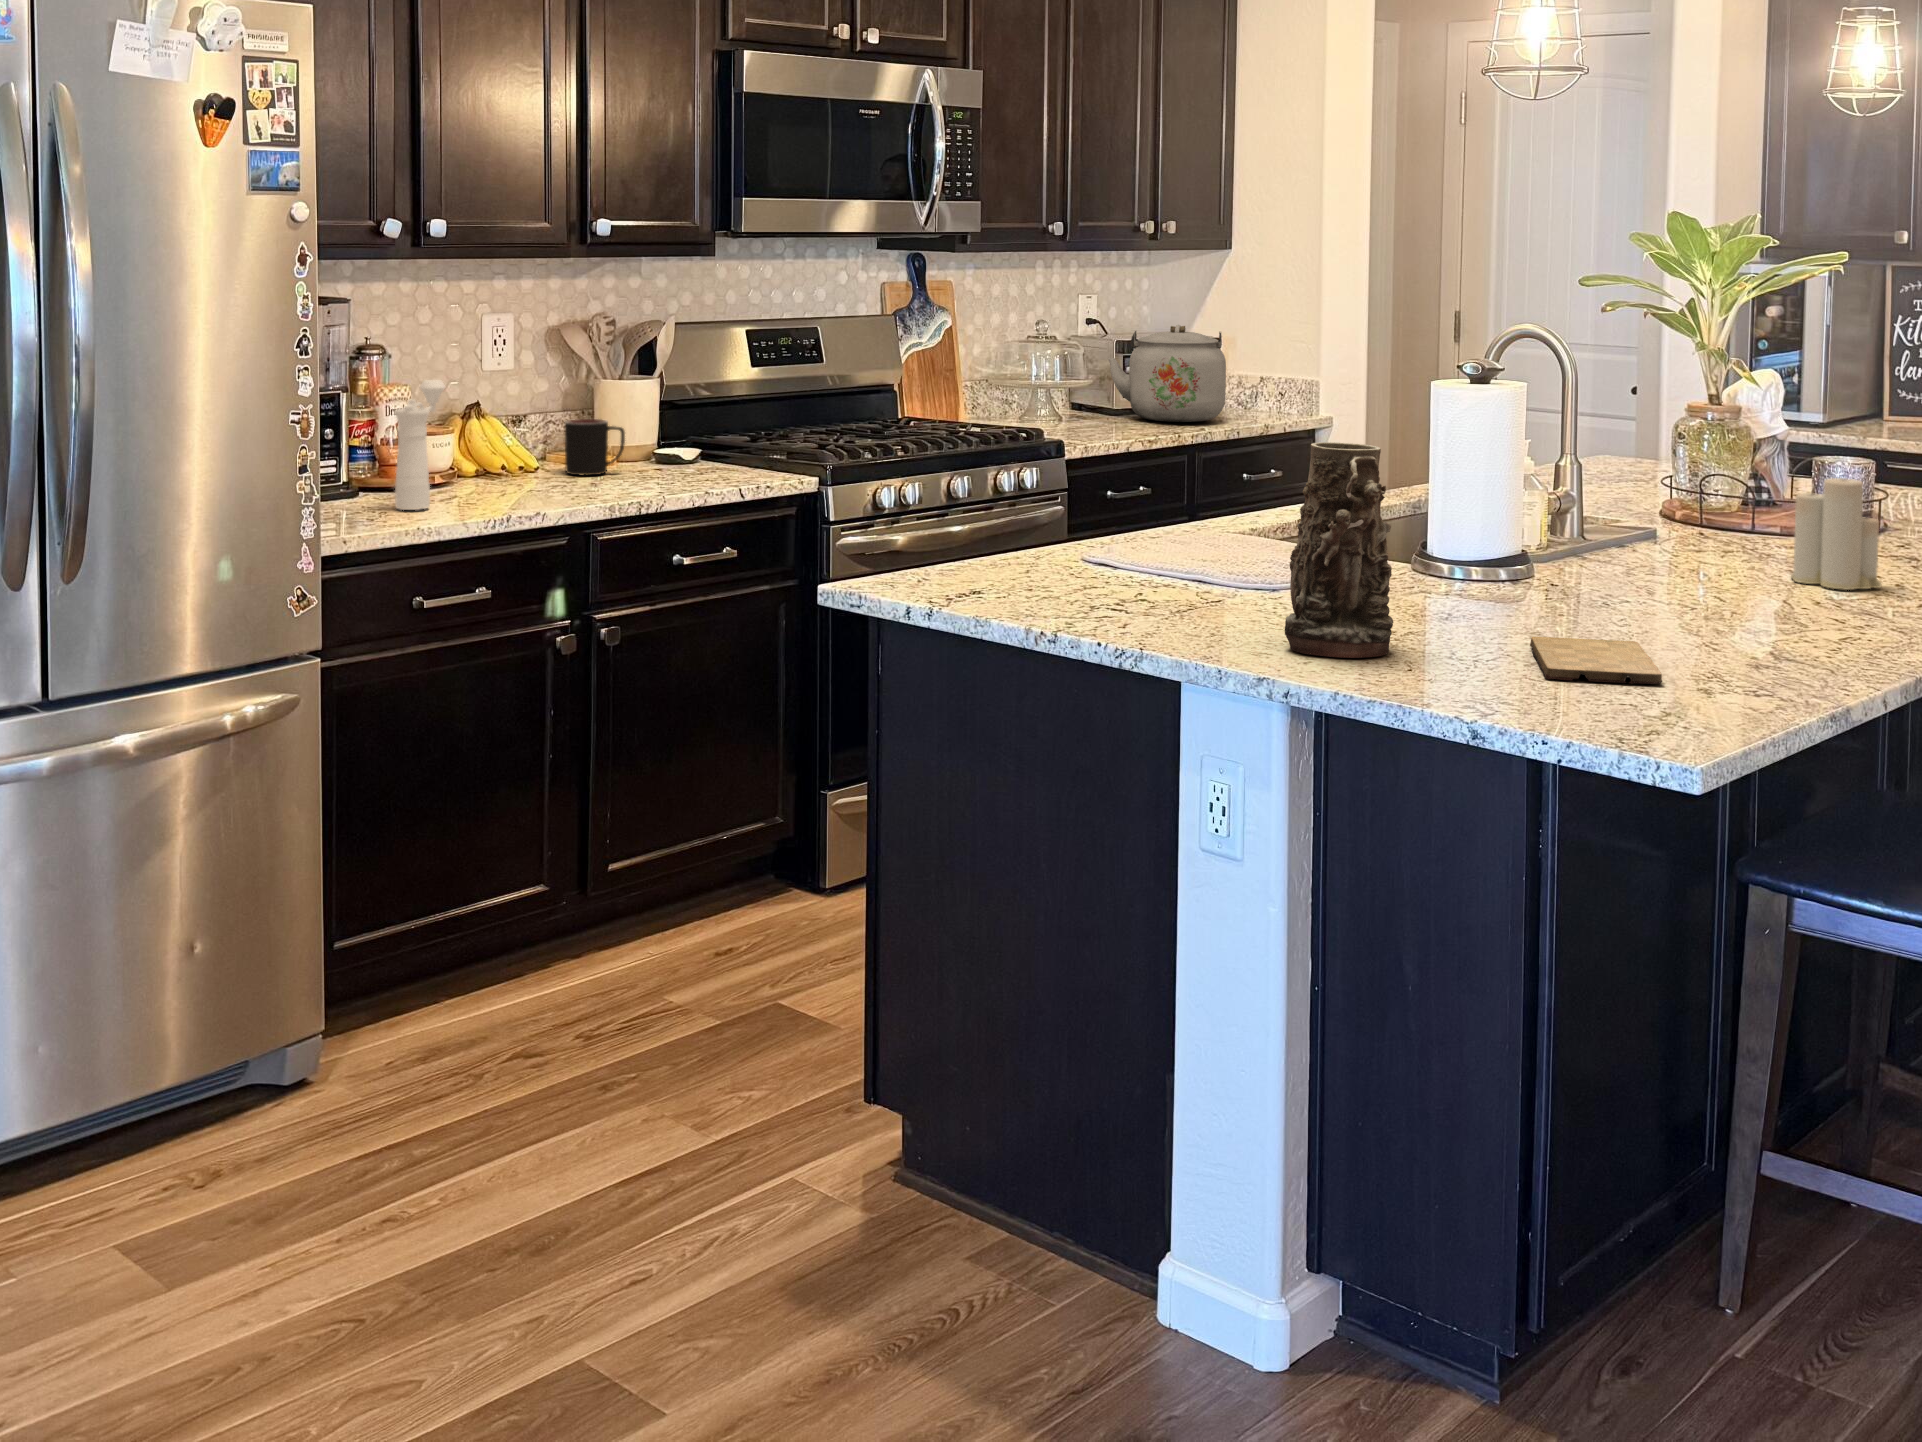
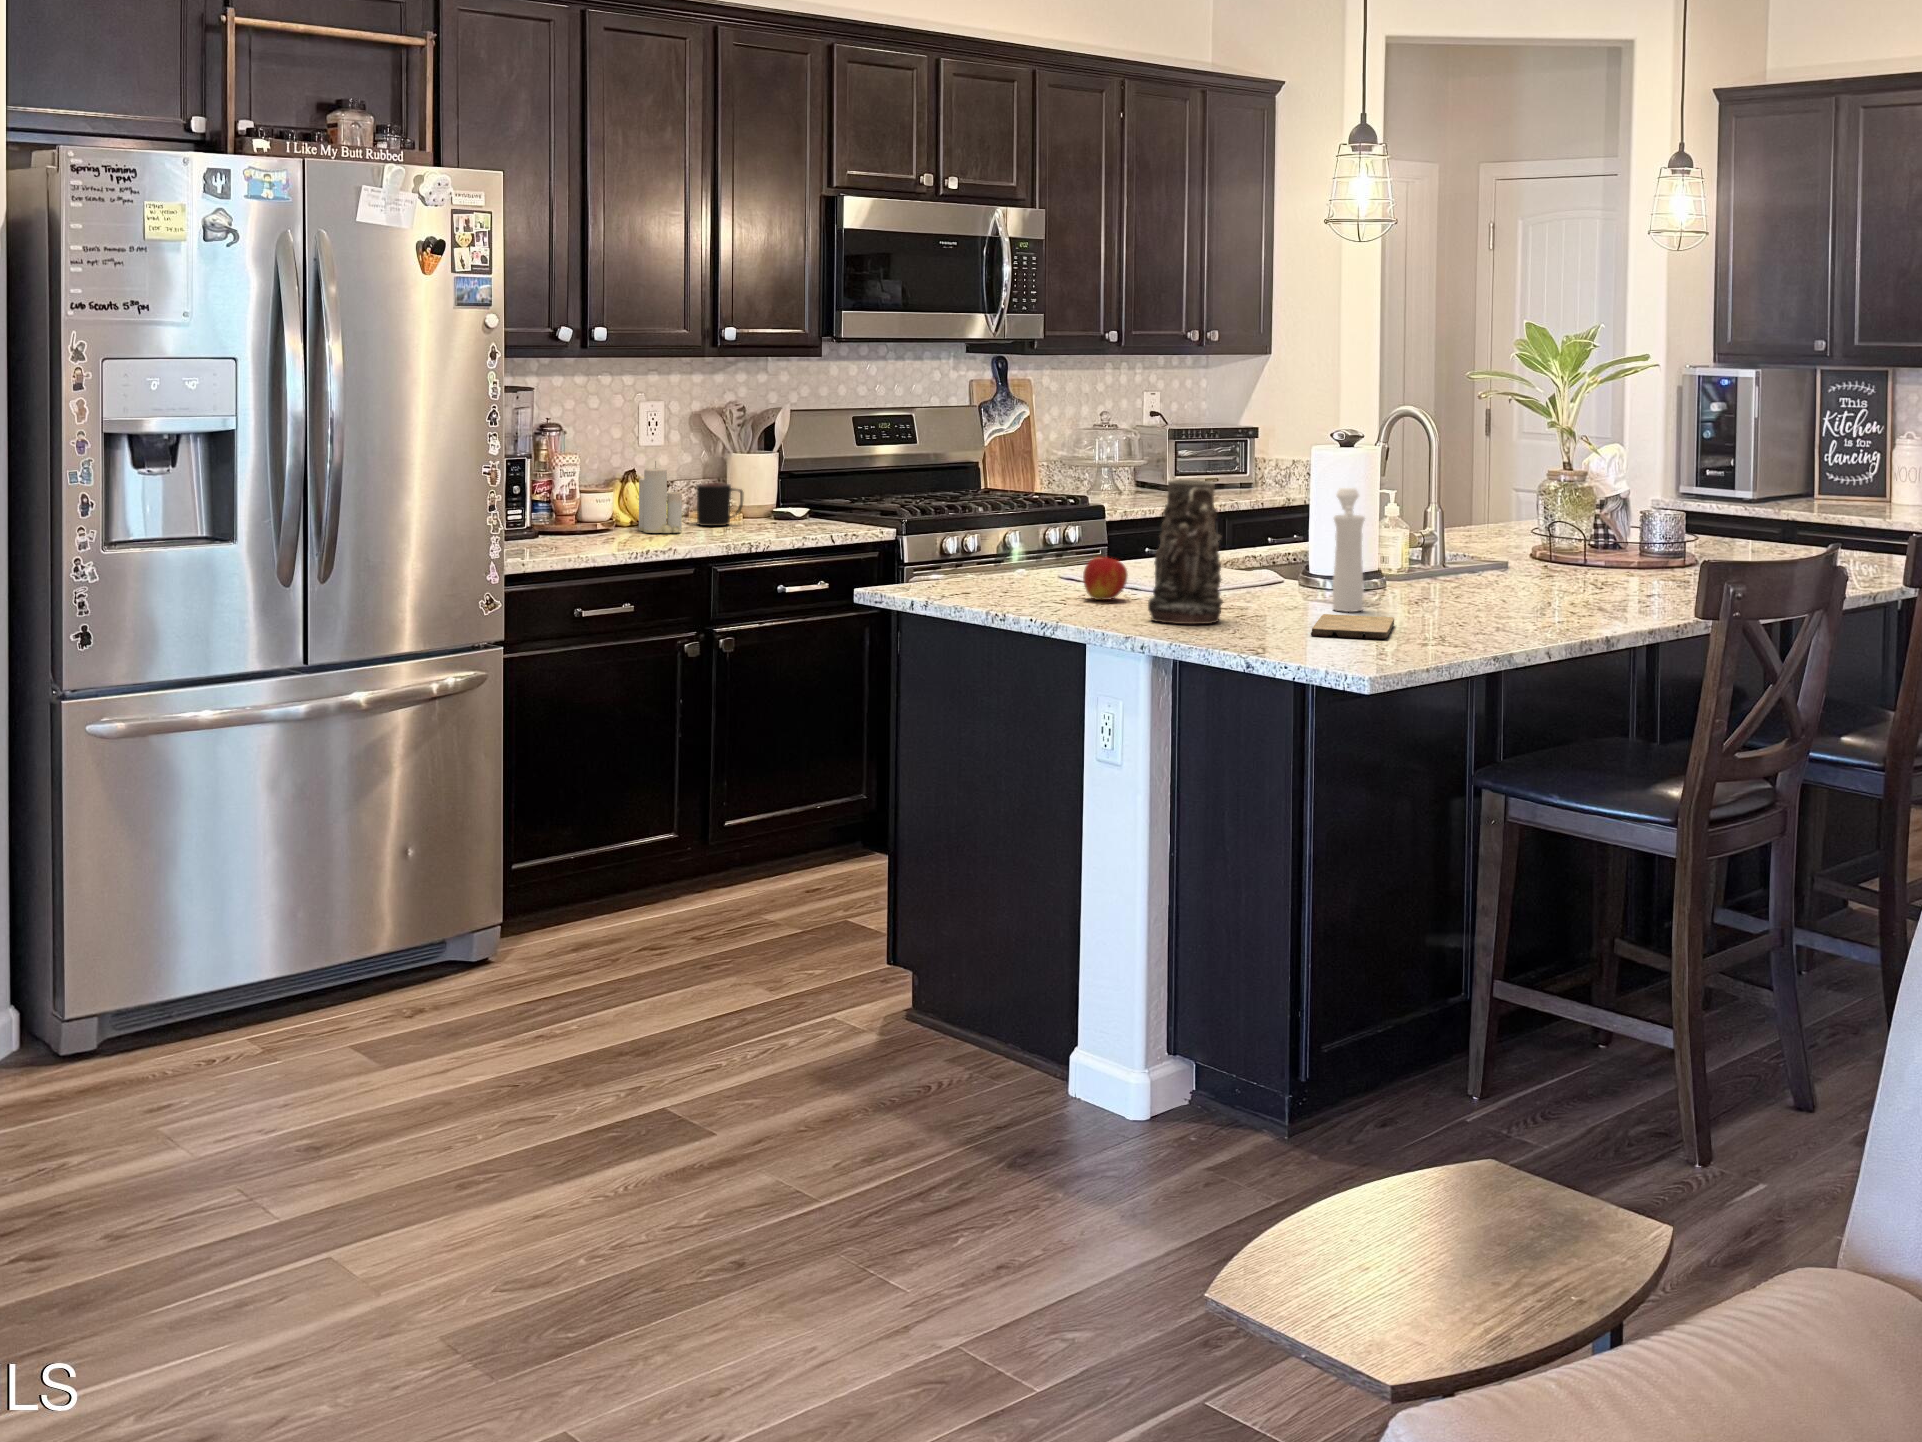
kettle: present [1108,325,1226,422] -> none [1157,416,1254,495]
pepper mill: present [395,380,445,510] -> present [1333,488,1365,612]
candle: present [1791,468,1882,590] -> present [639,462,682,533]
apple: none [1161,546,1224,609] -> present [1083,557,1128,600]

